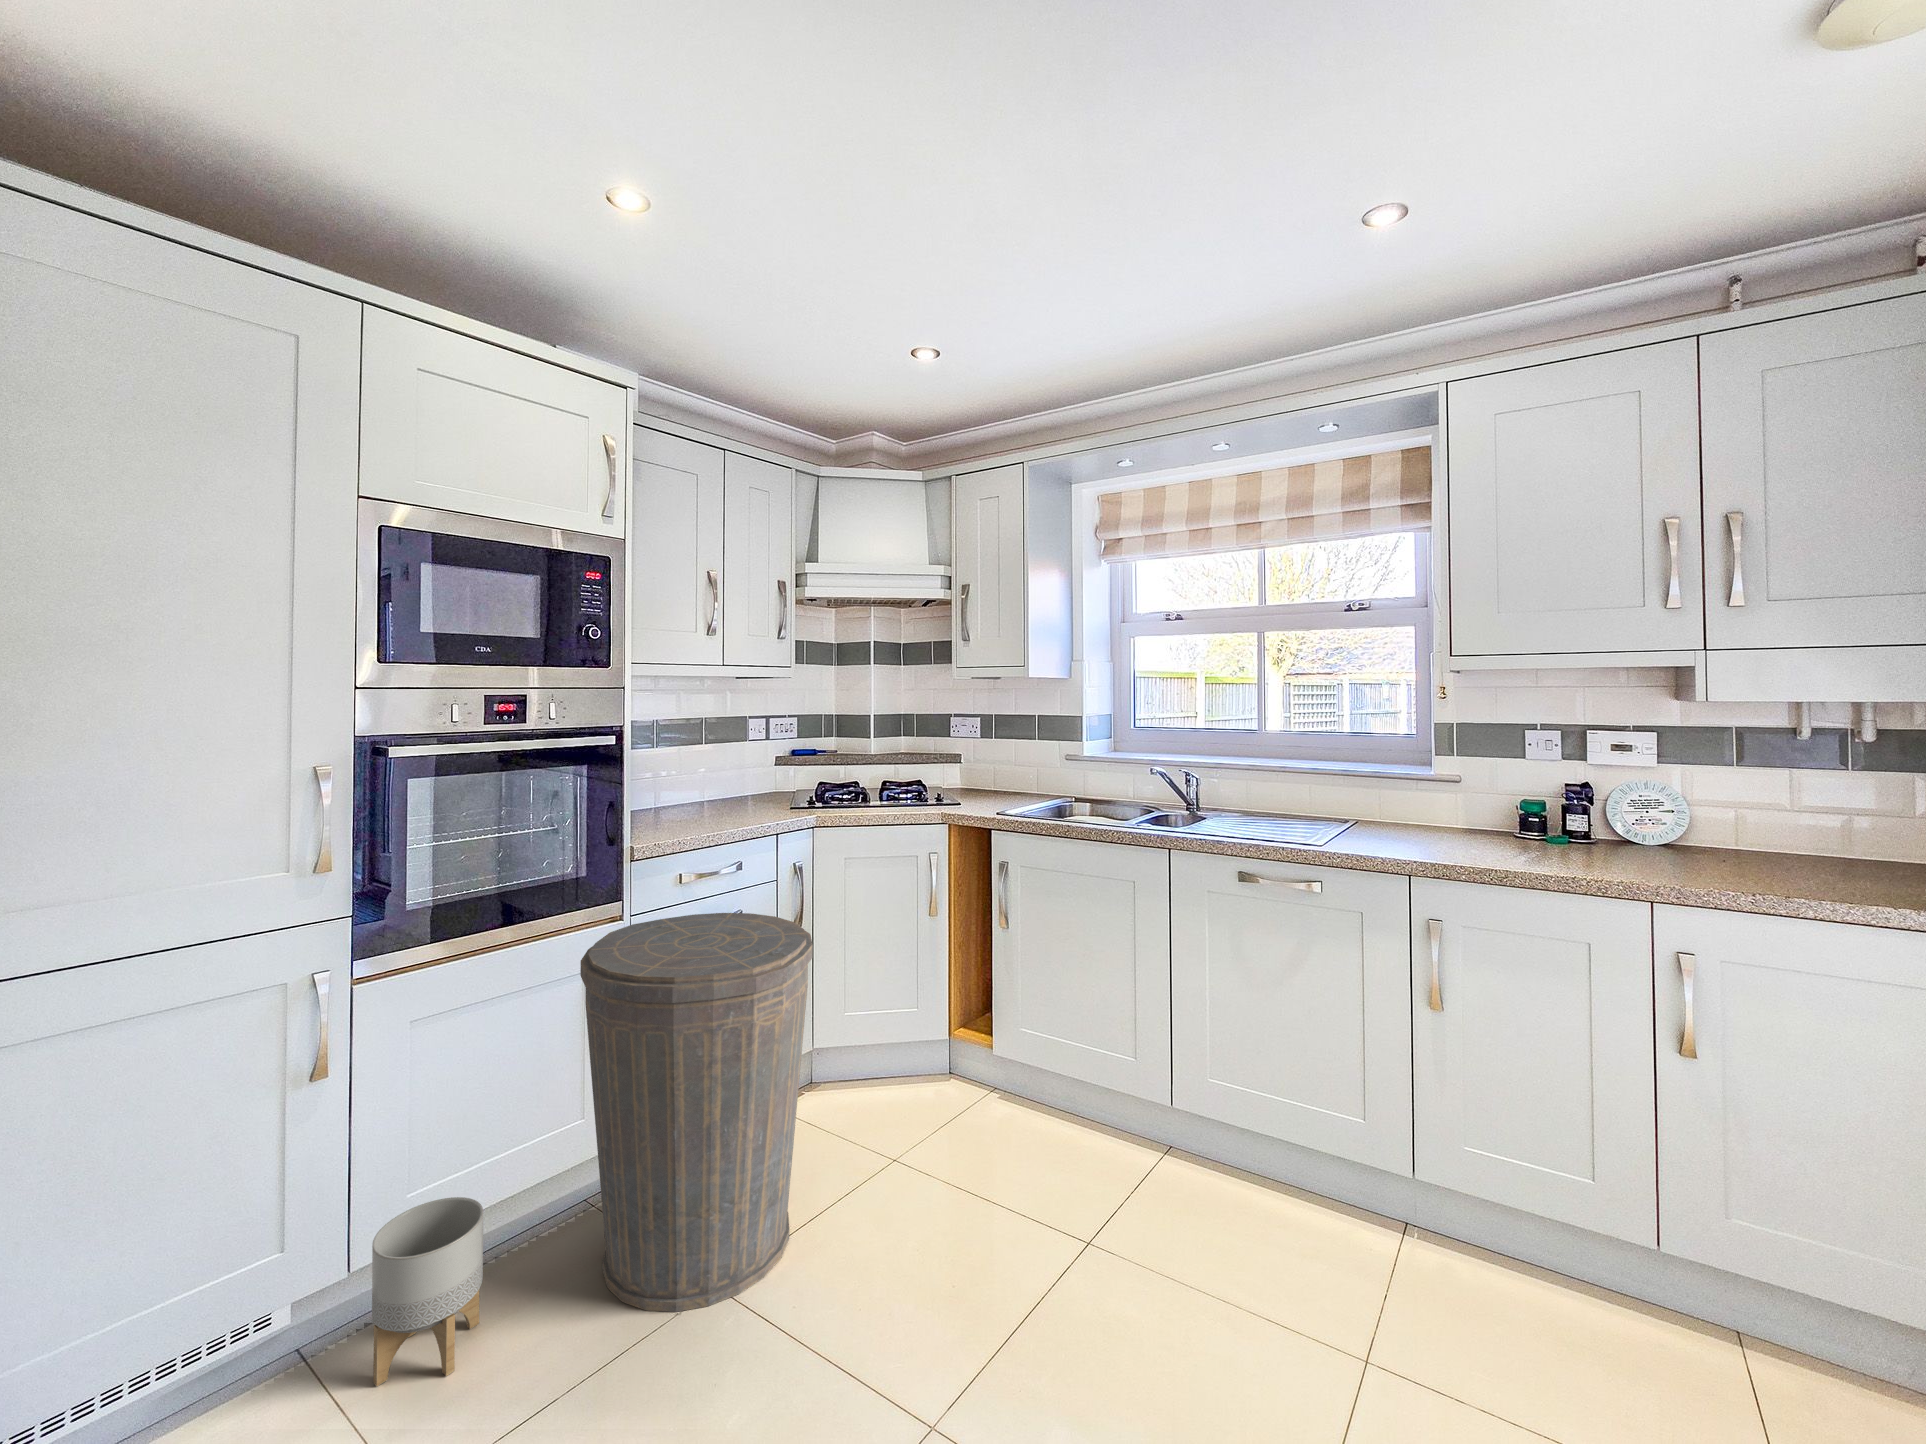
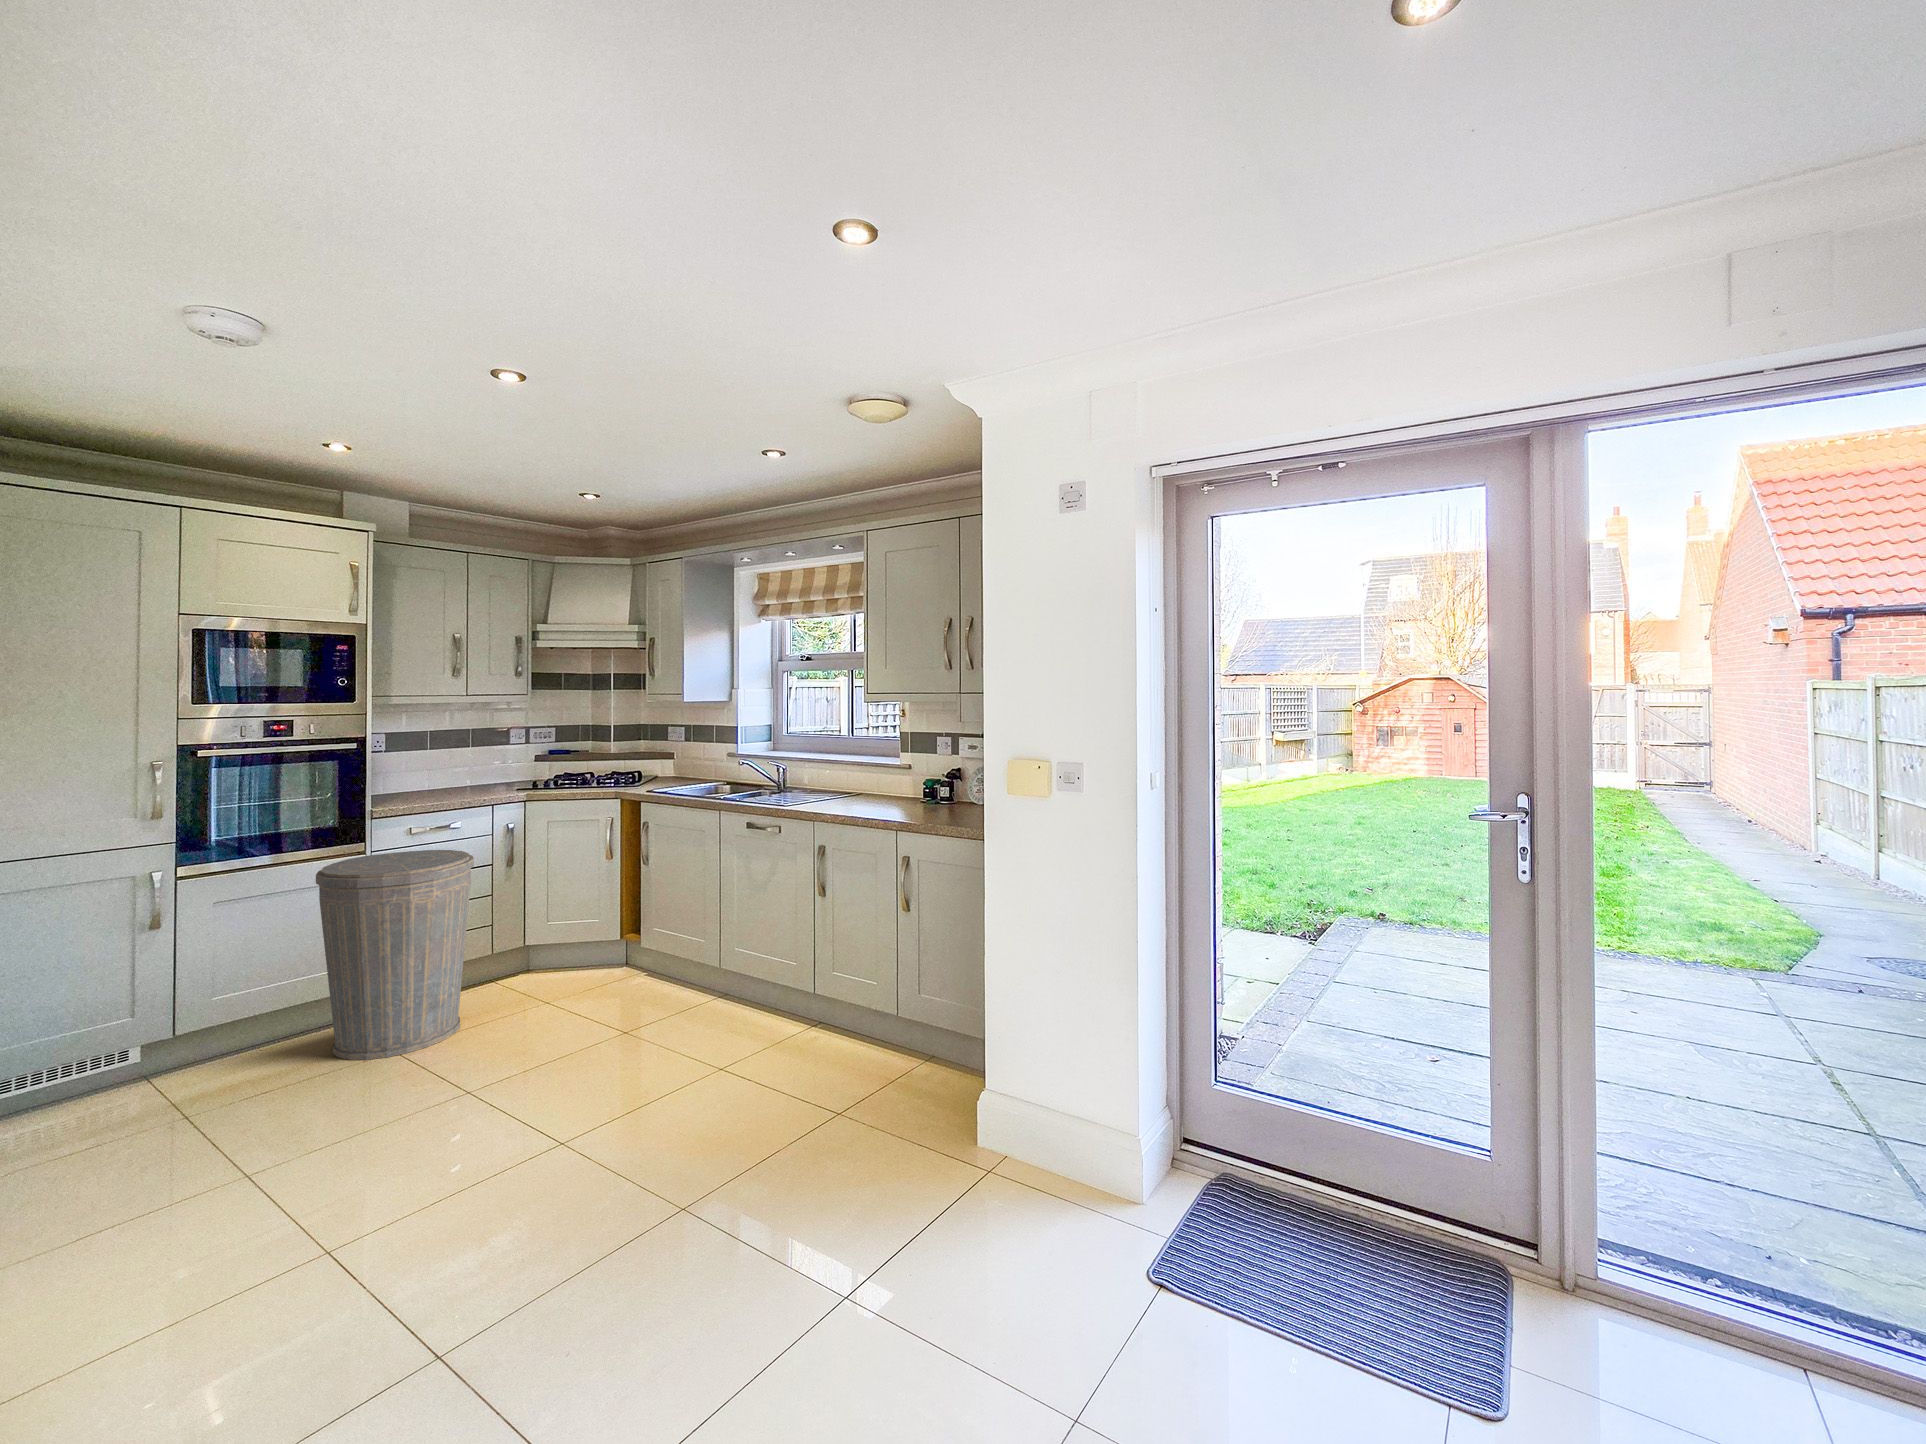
planter: present [372,1197,483,1386] -> none [183,998,252,1086]

